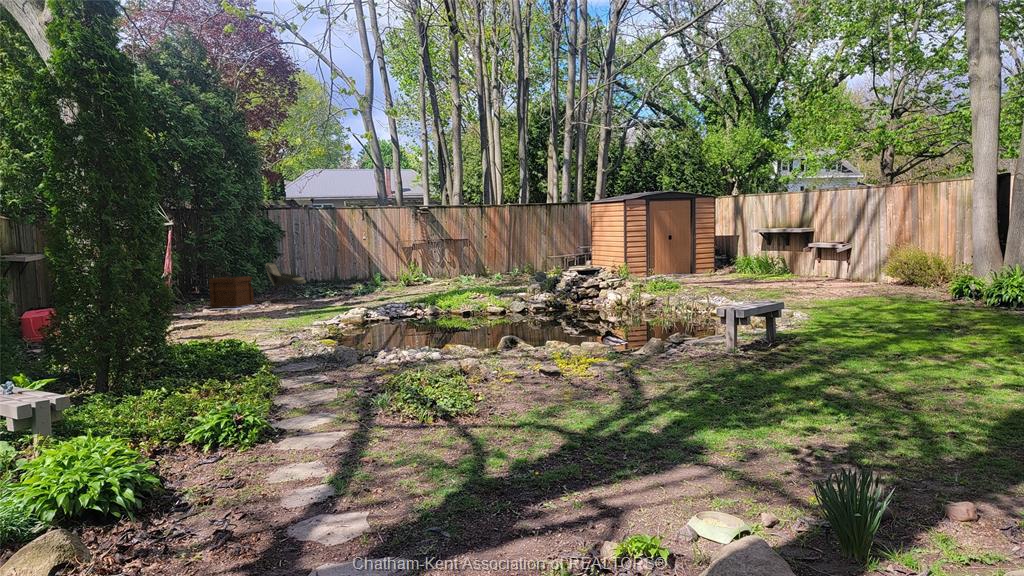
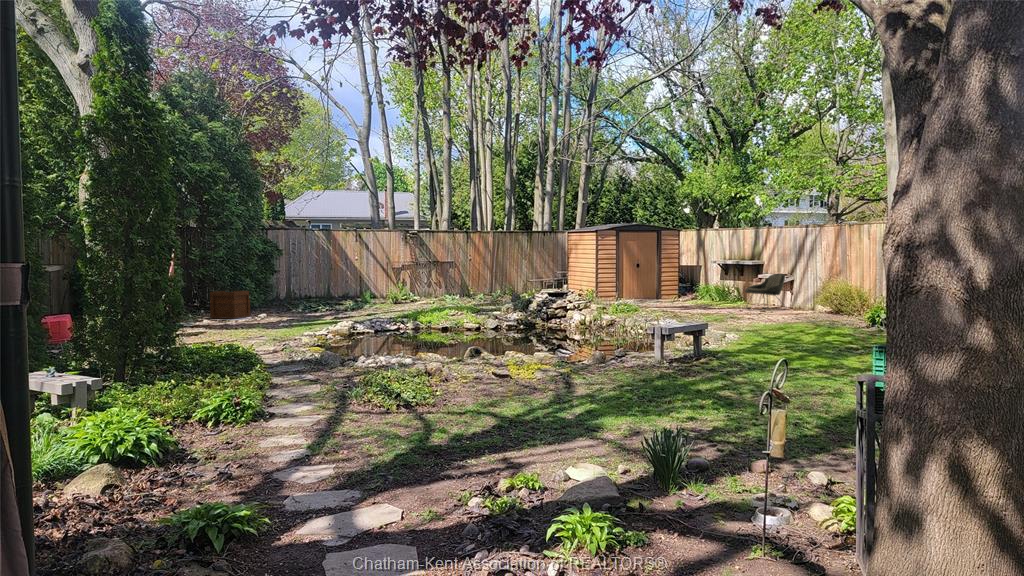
lounge chair: present [266,263,306,303] -> present [745,274,785,310]

